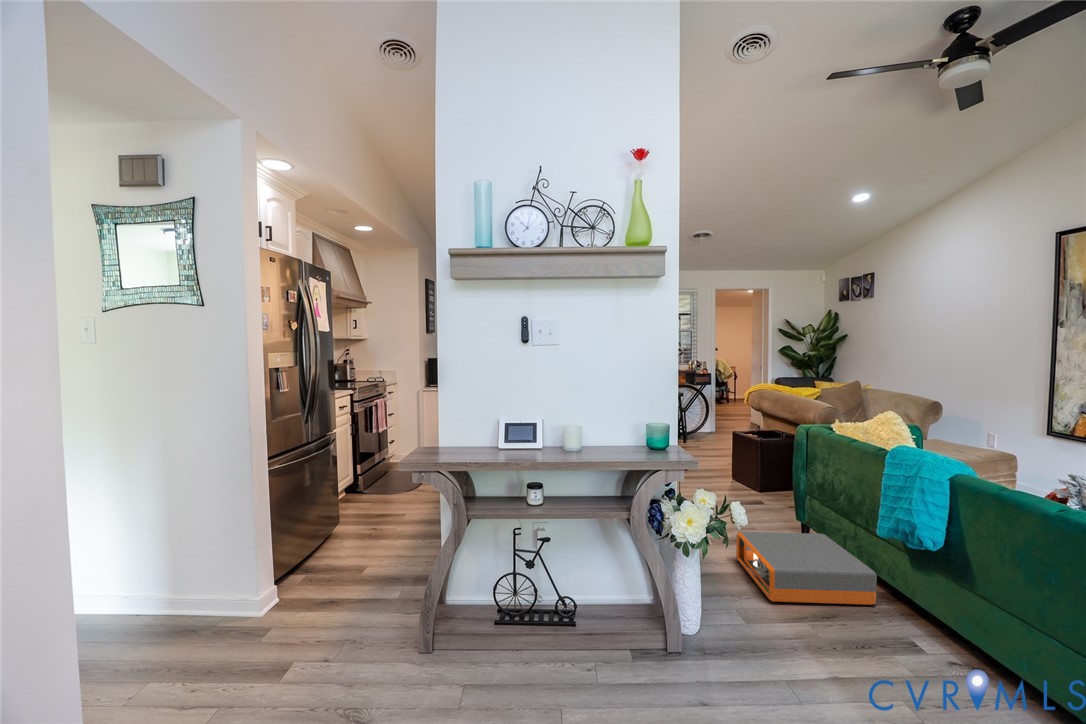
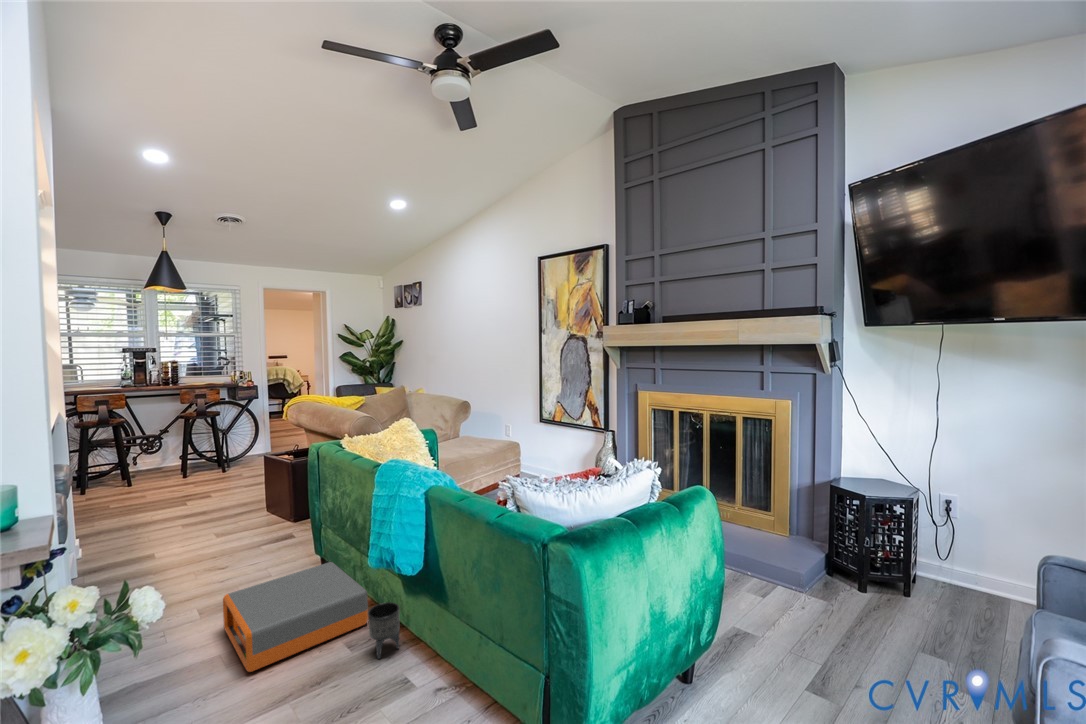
planter: none [889,591,929,645] -> present [368,602,400,659]

